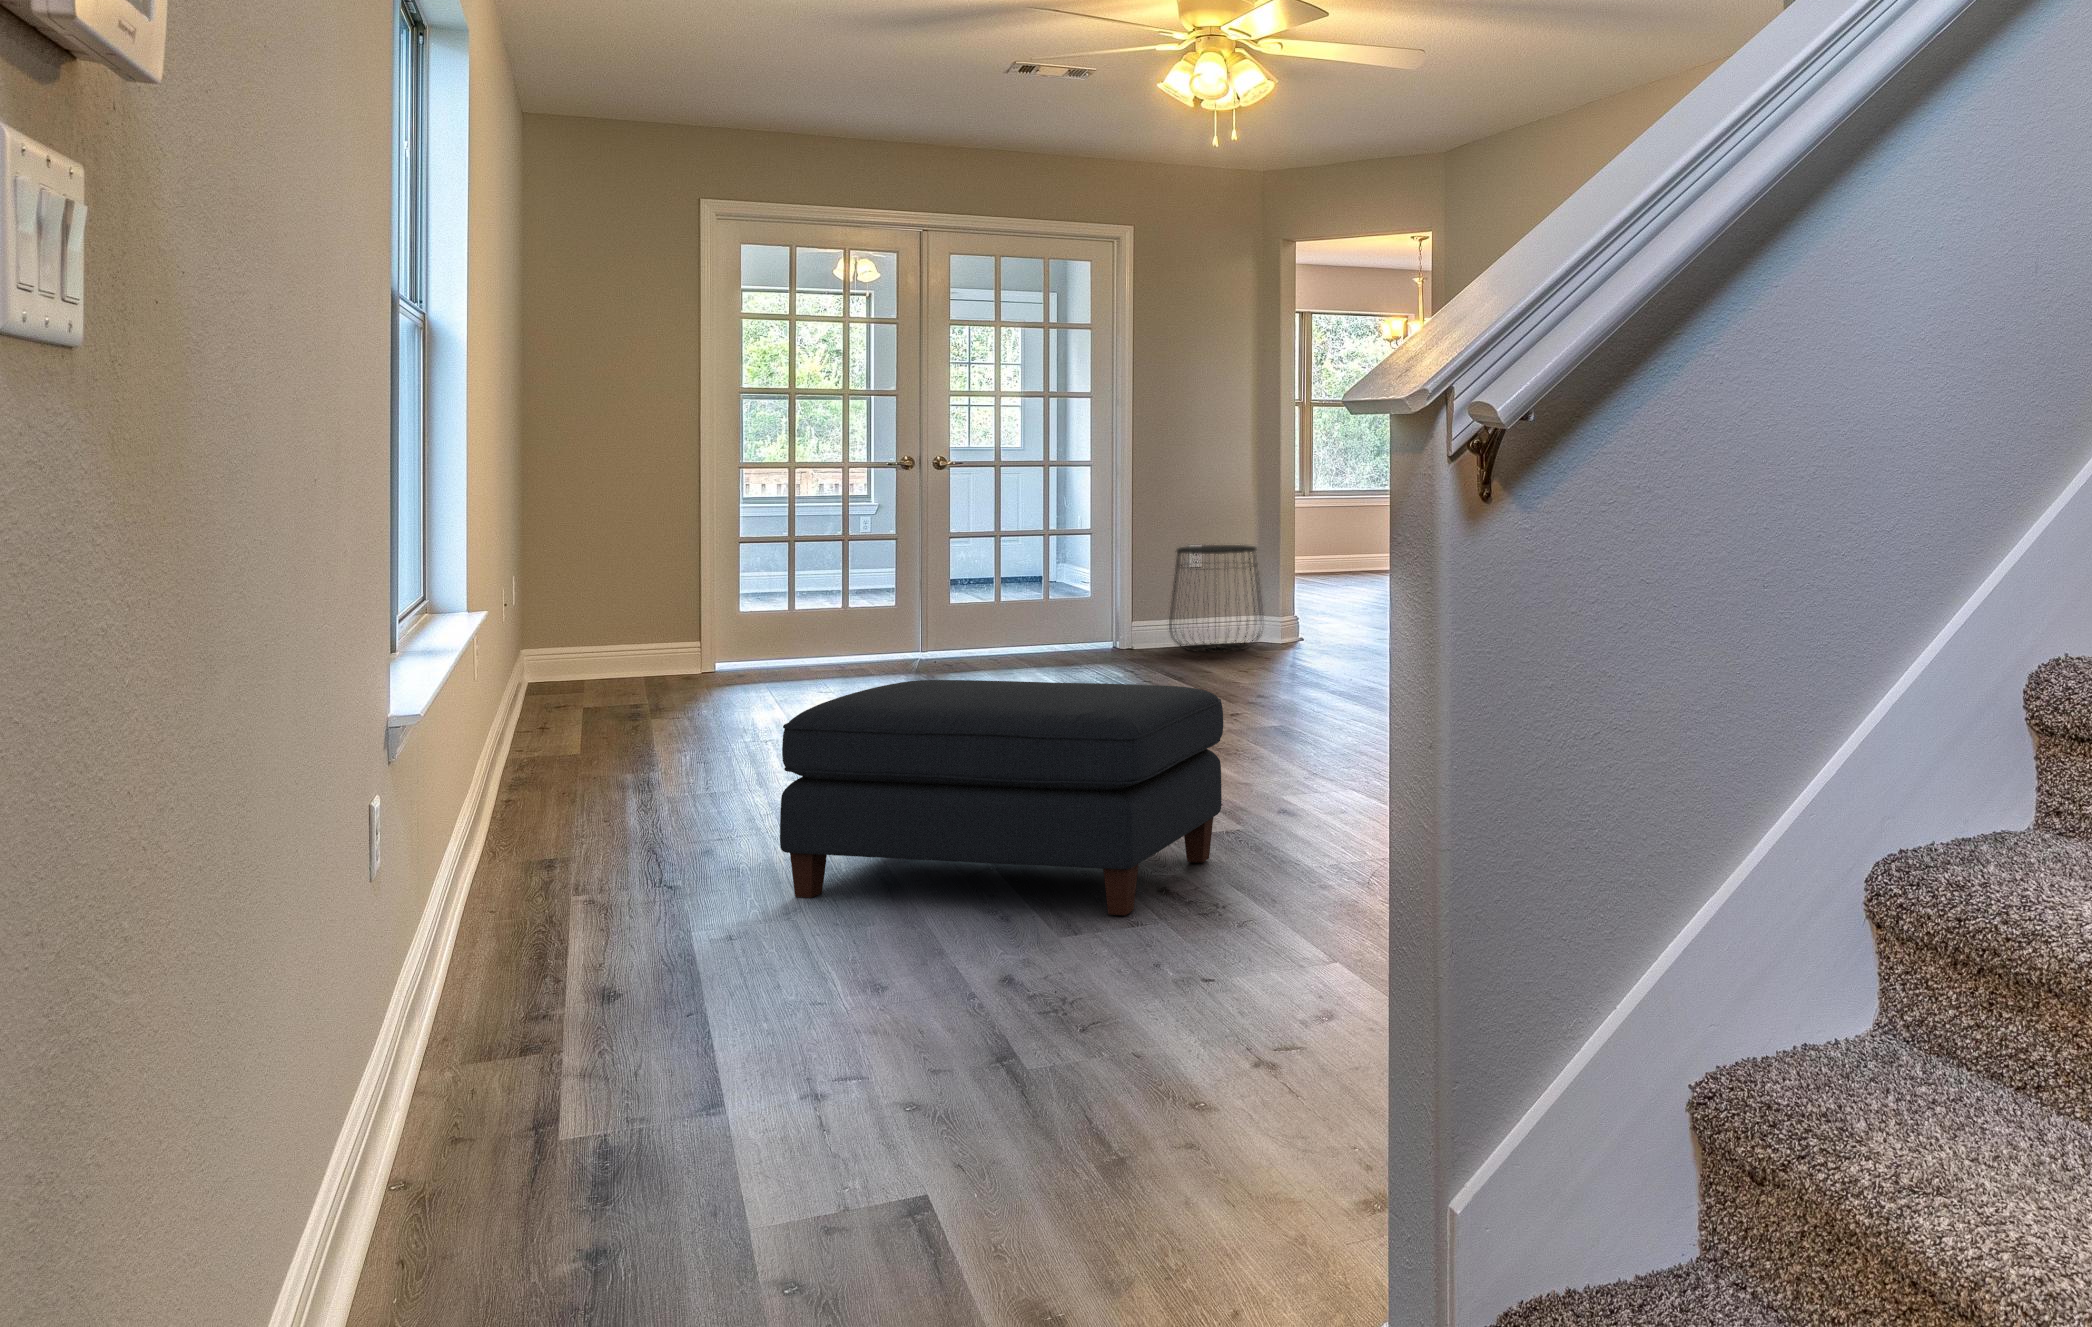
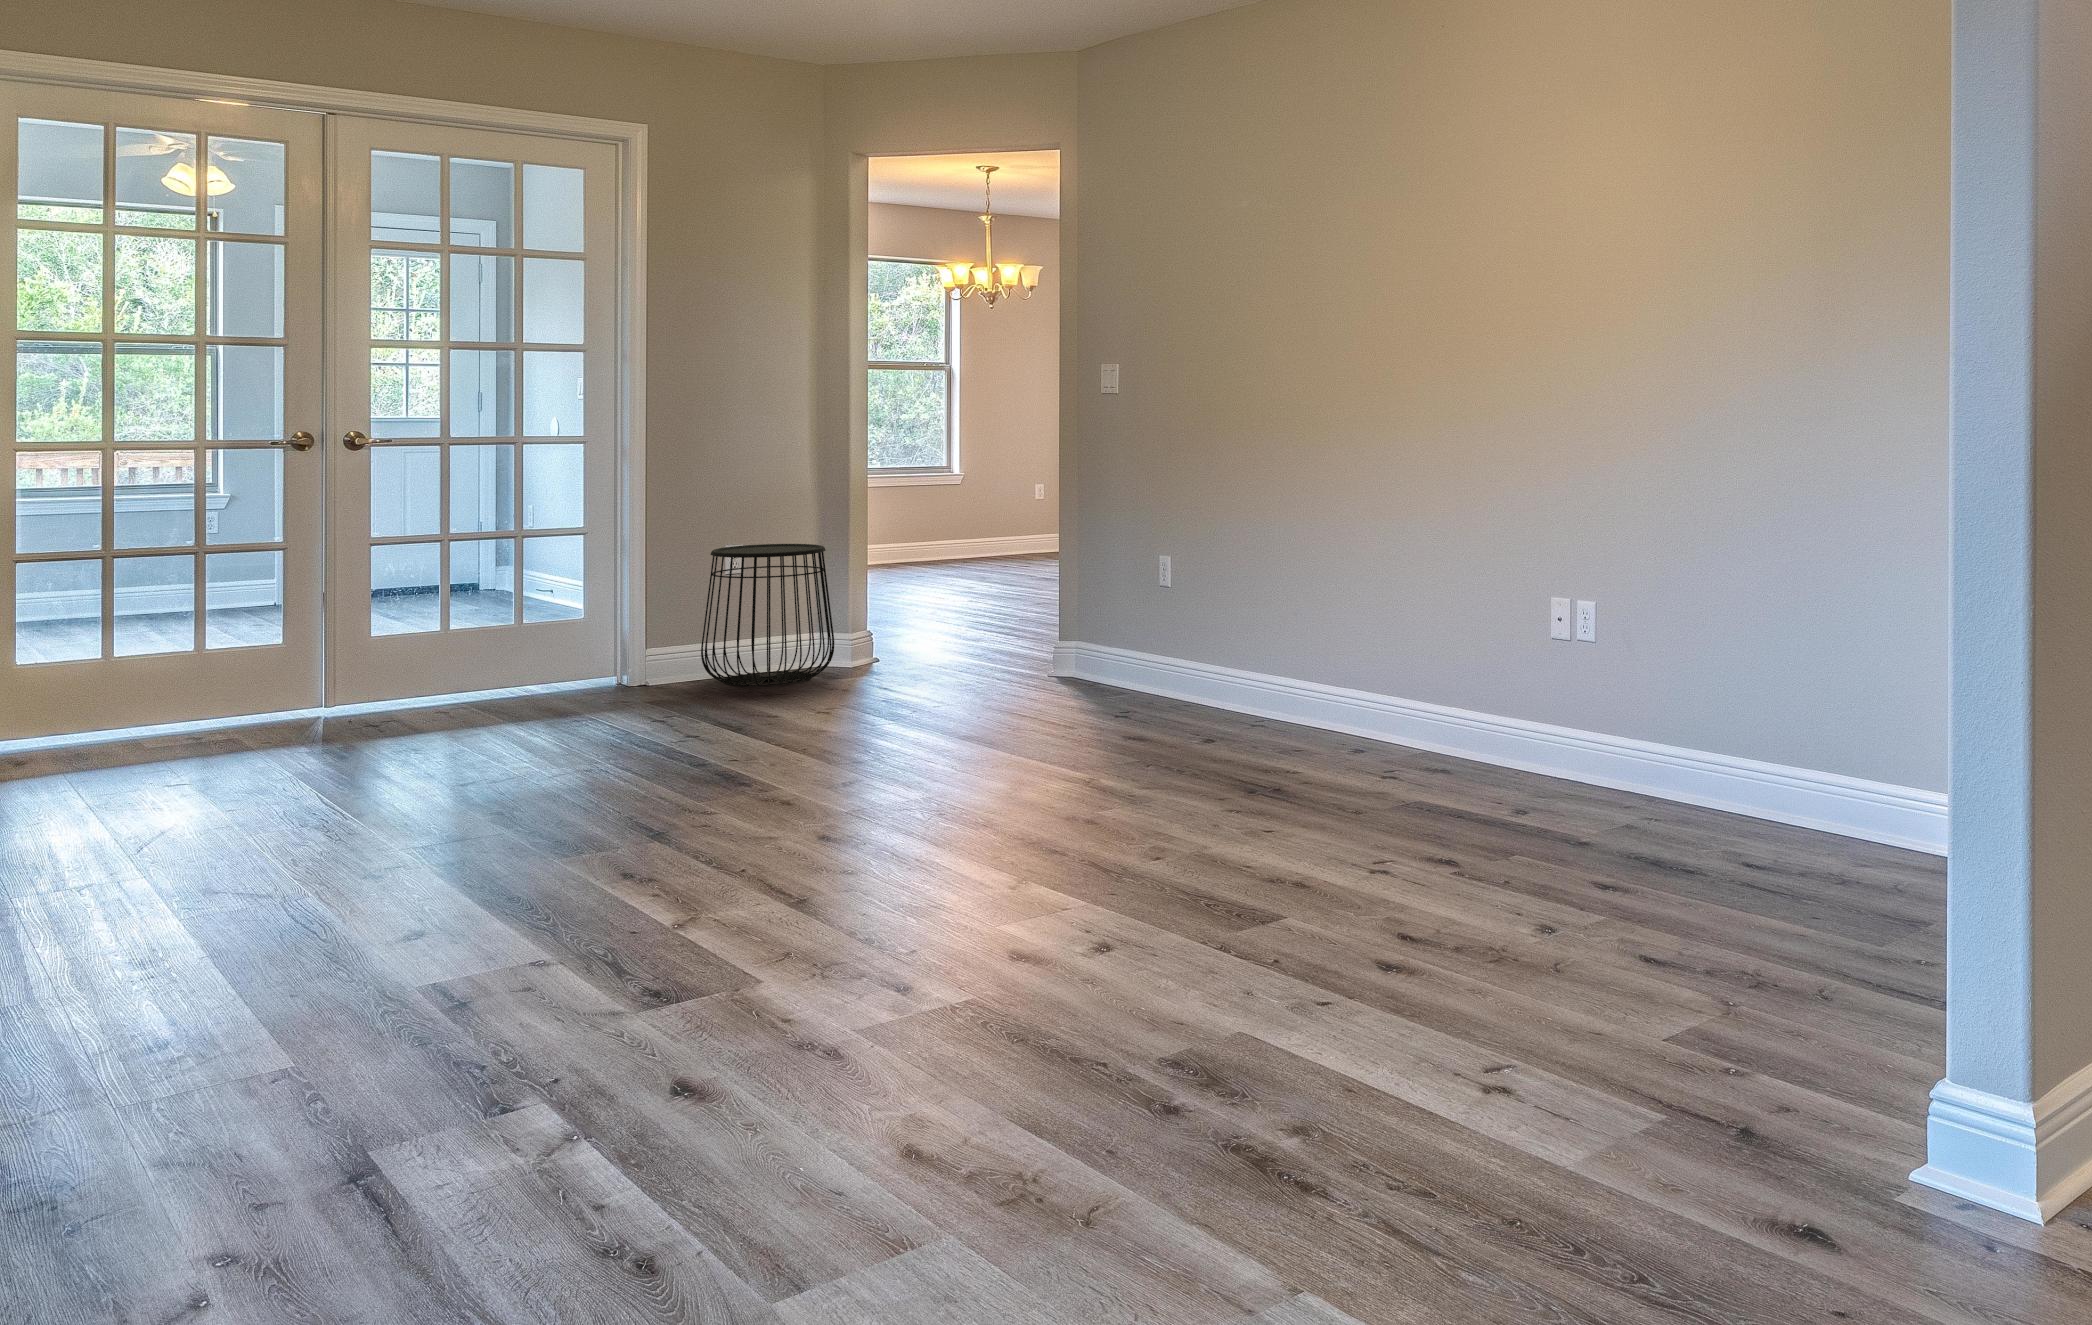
ottoman: present [780,680,1223,915] -> none [132,803,931,1234]

